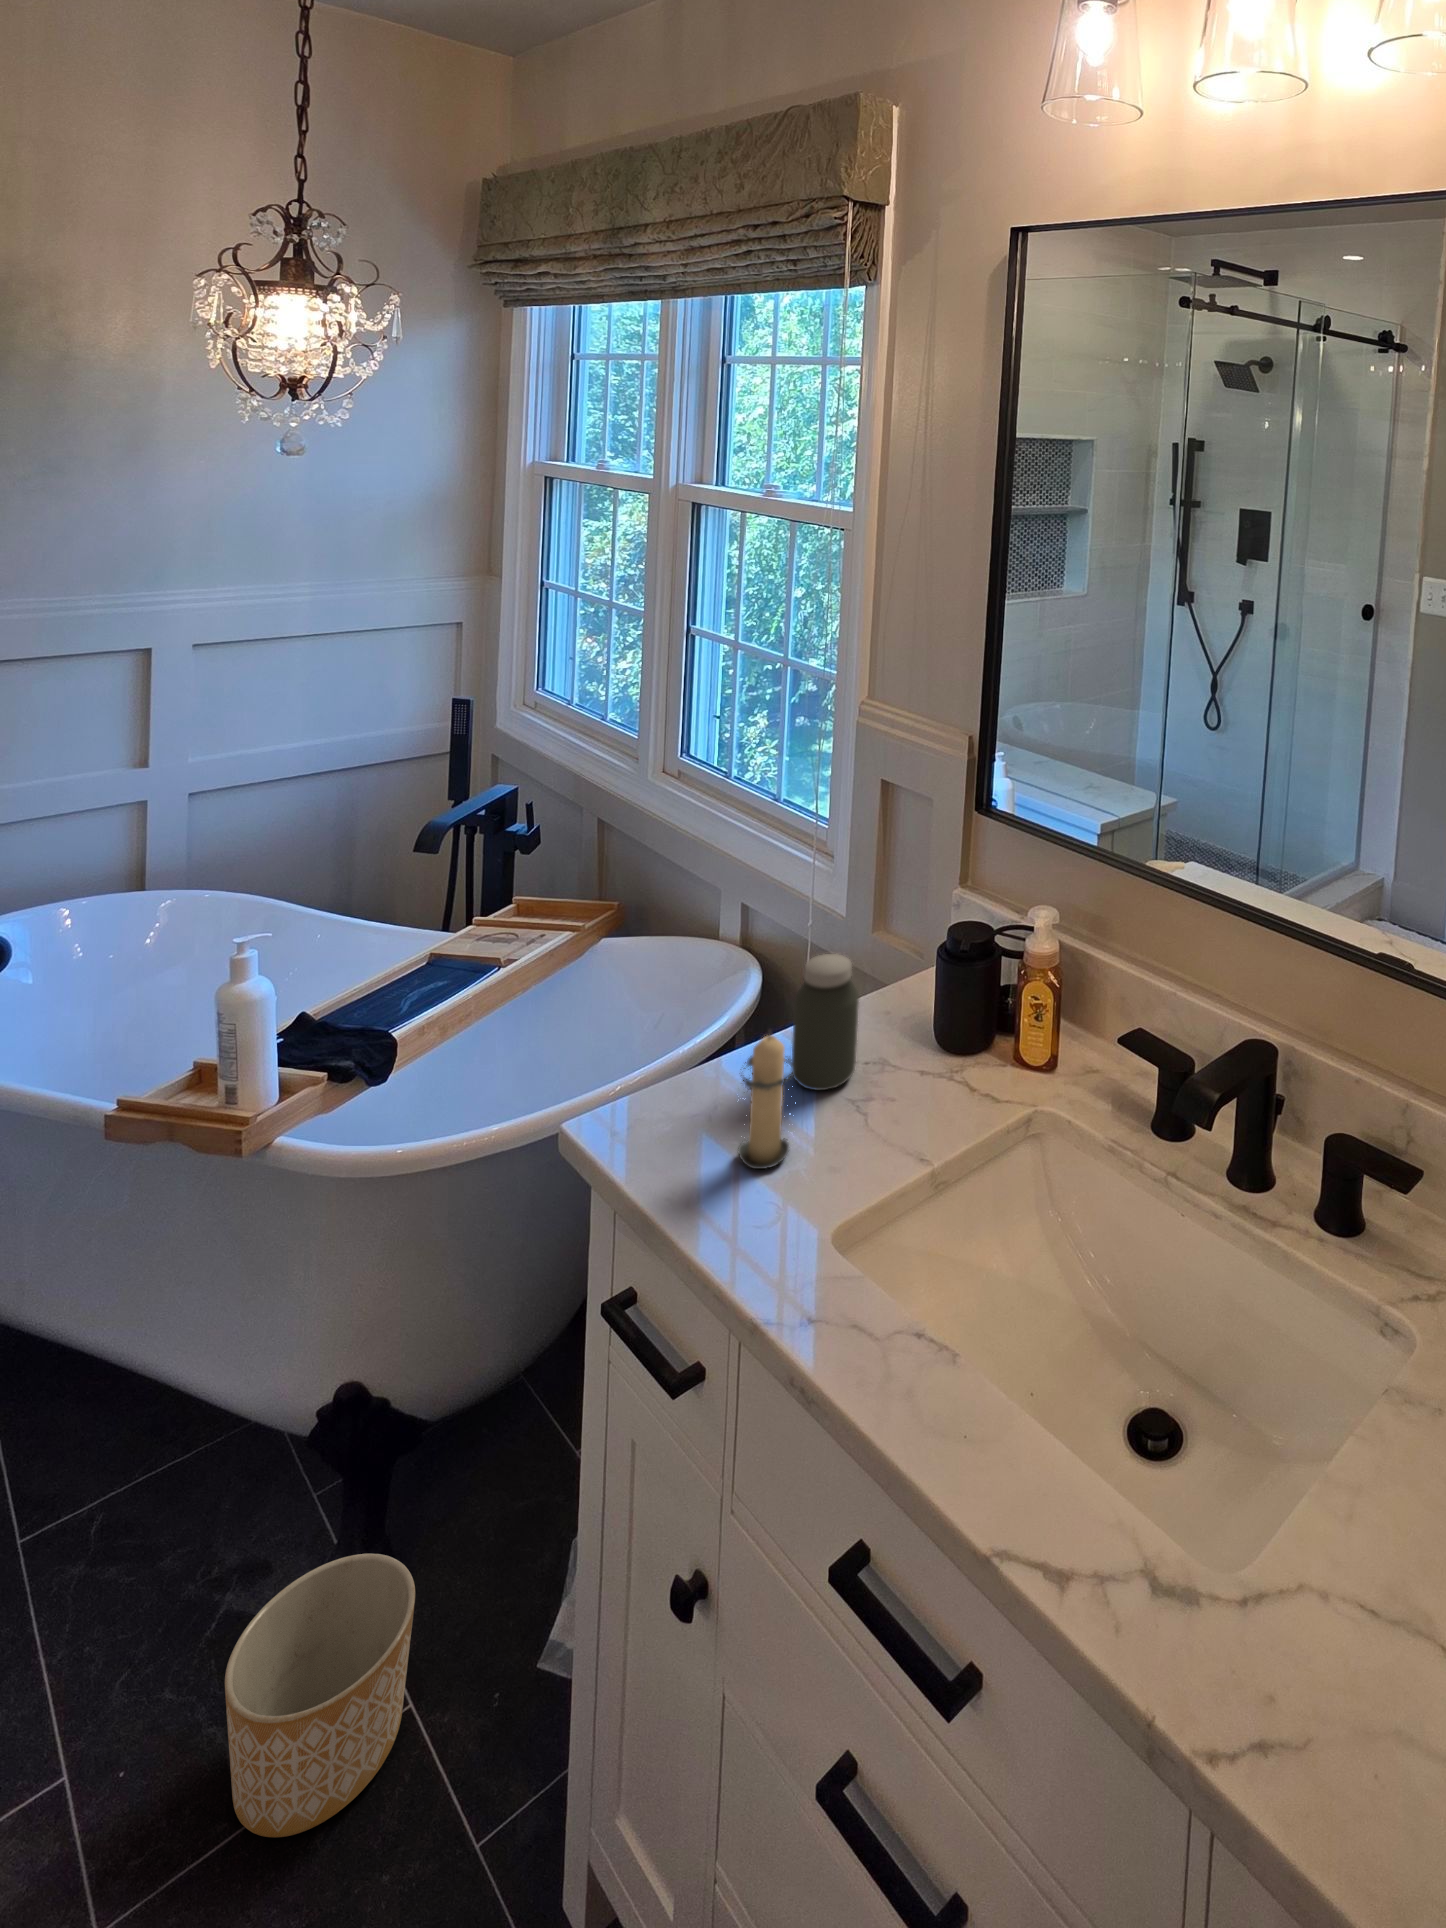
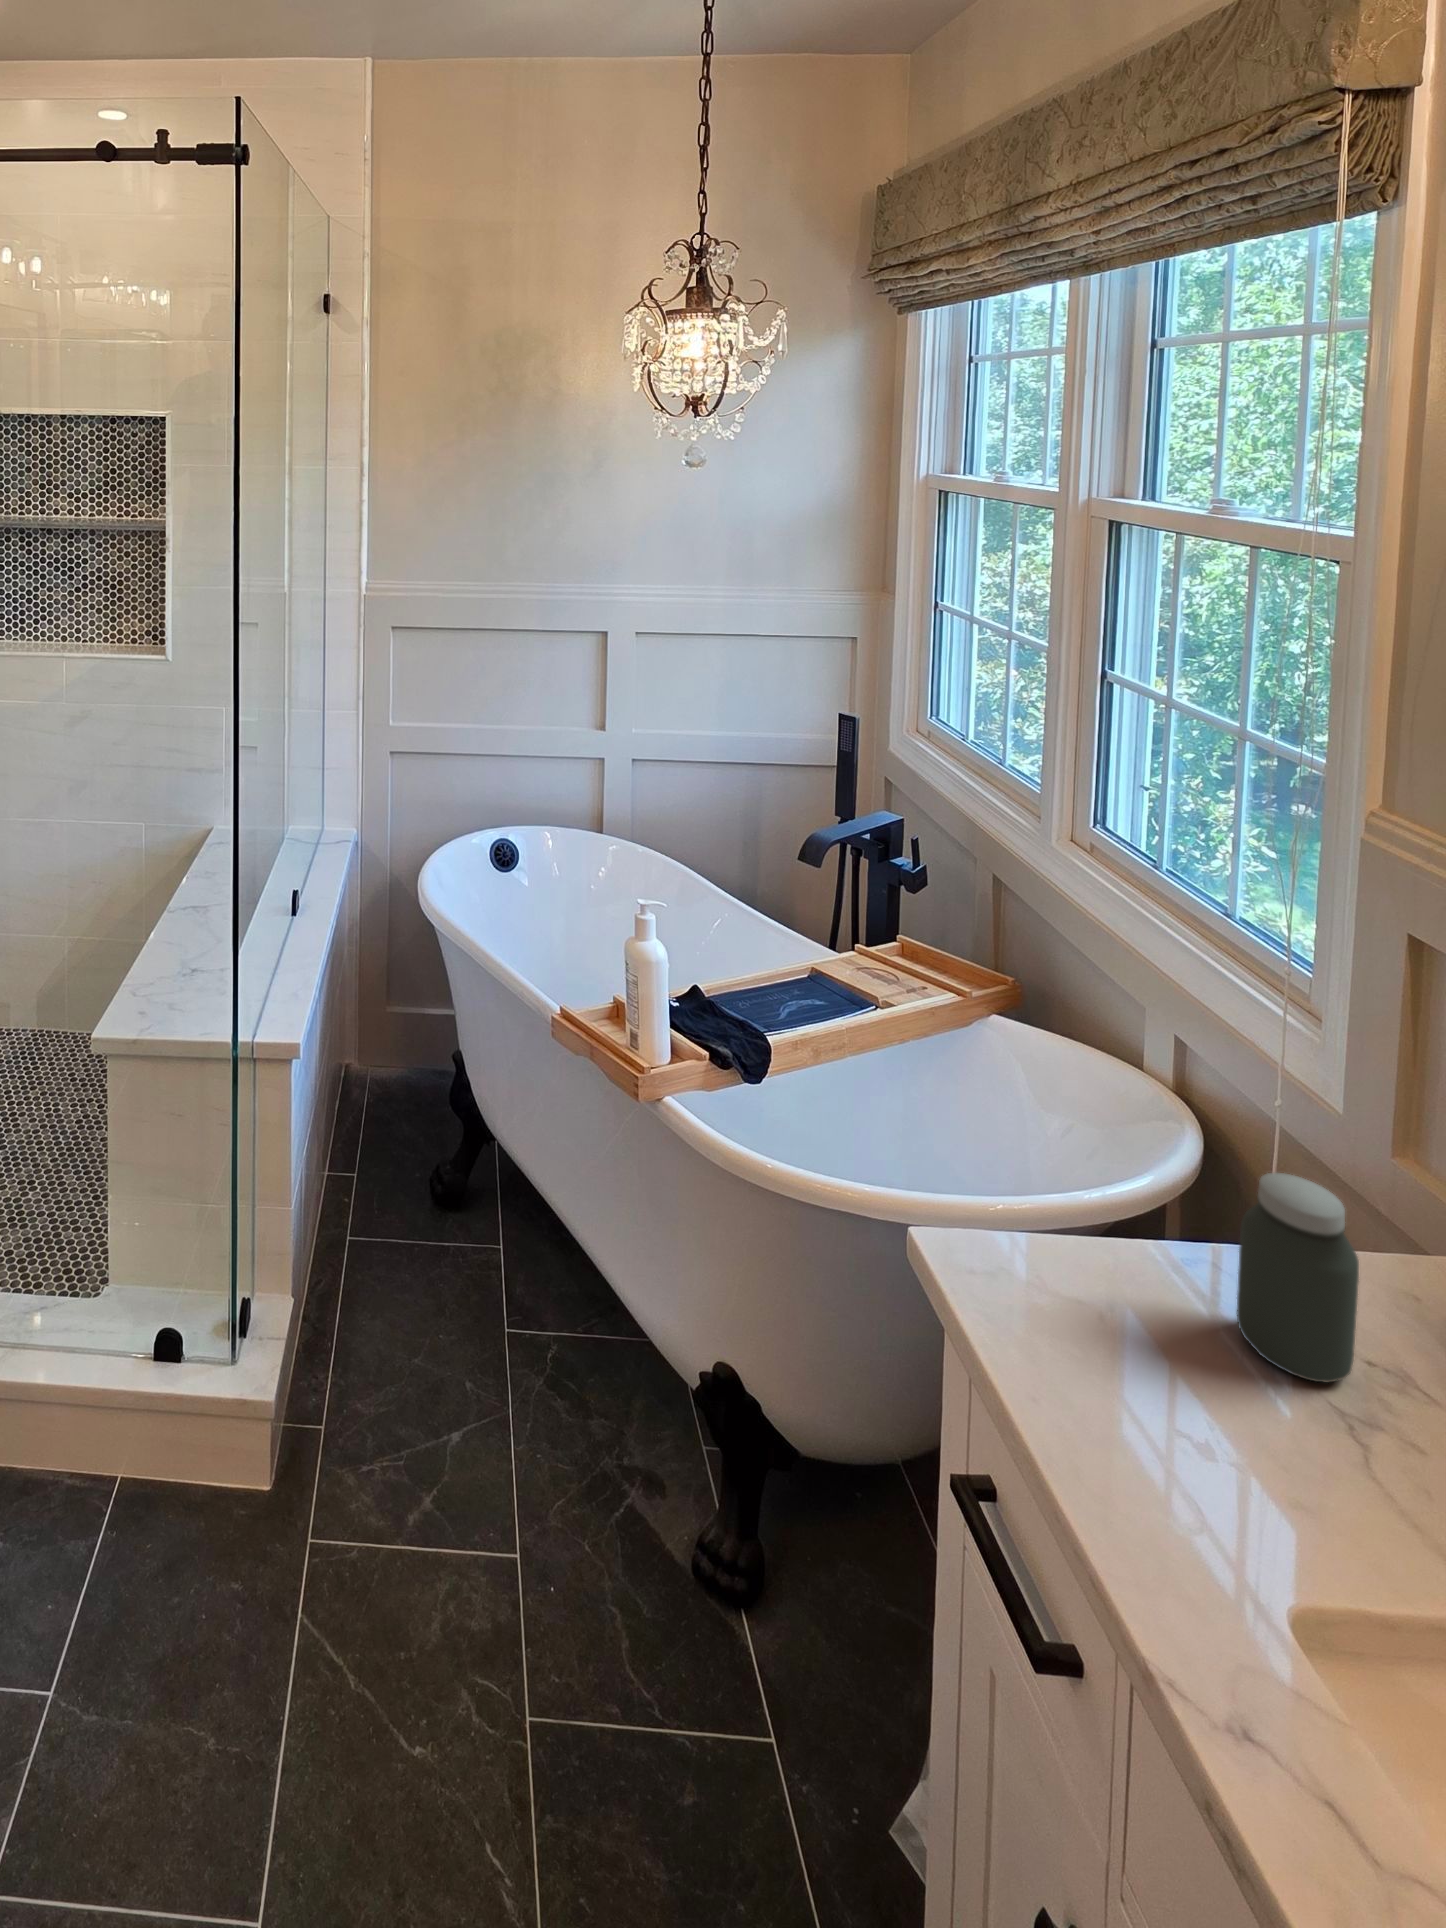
candle: present [738,1035,795,1169] -> none [1131,1250,1243,1454]
planter: present [225,1554,415,1837] -> none [617,1519,773,1781]

